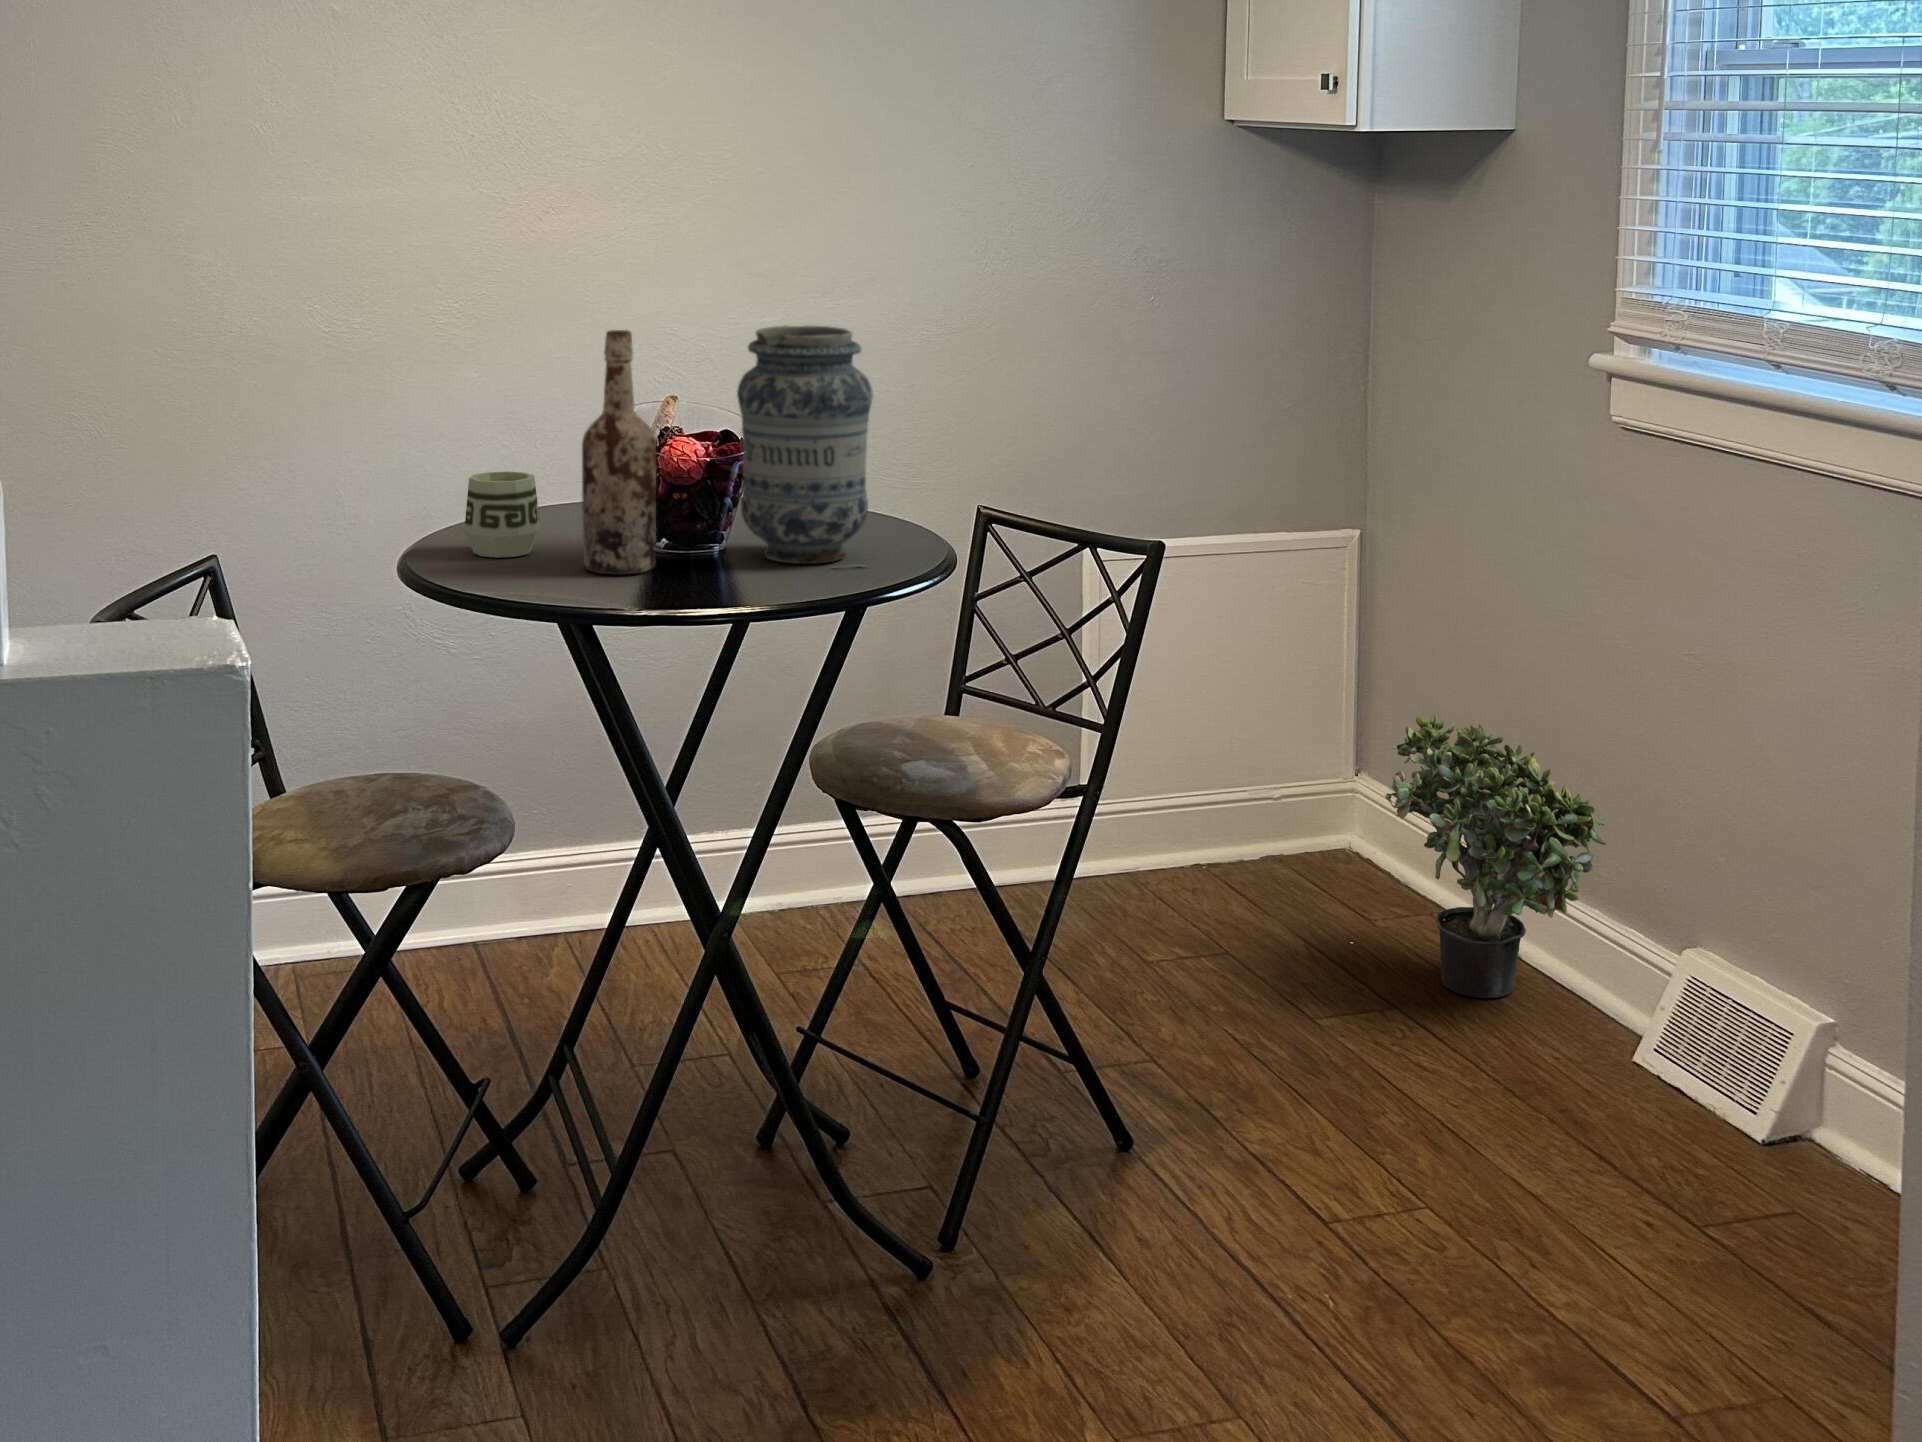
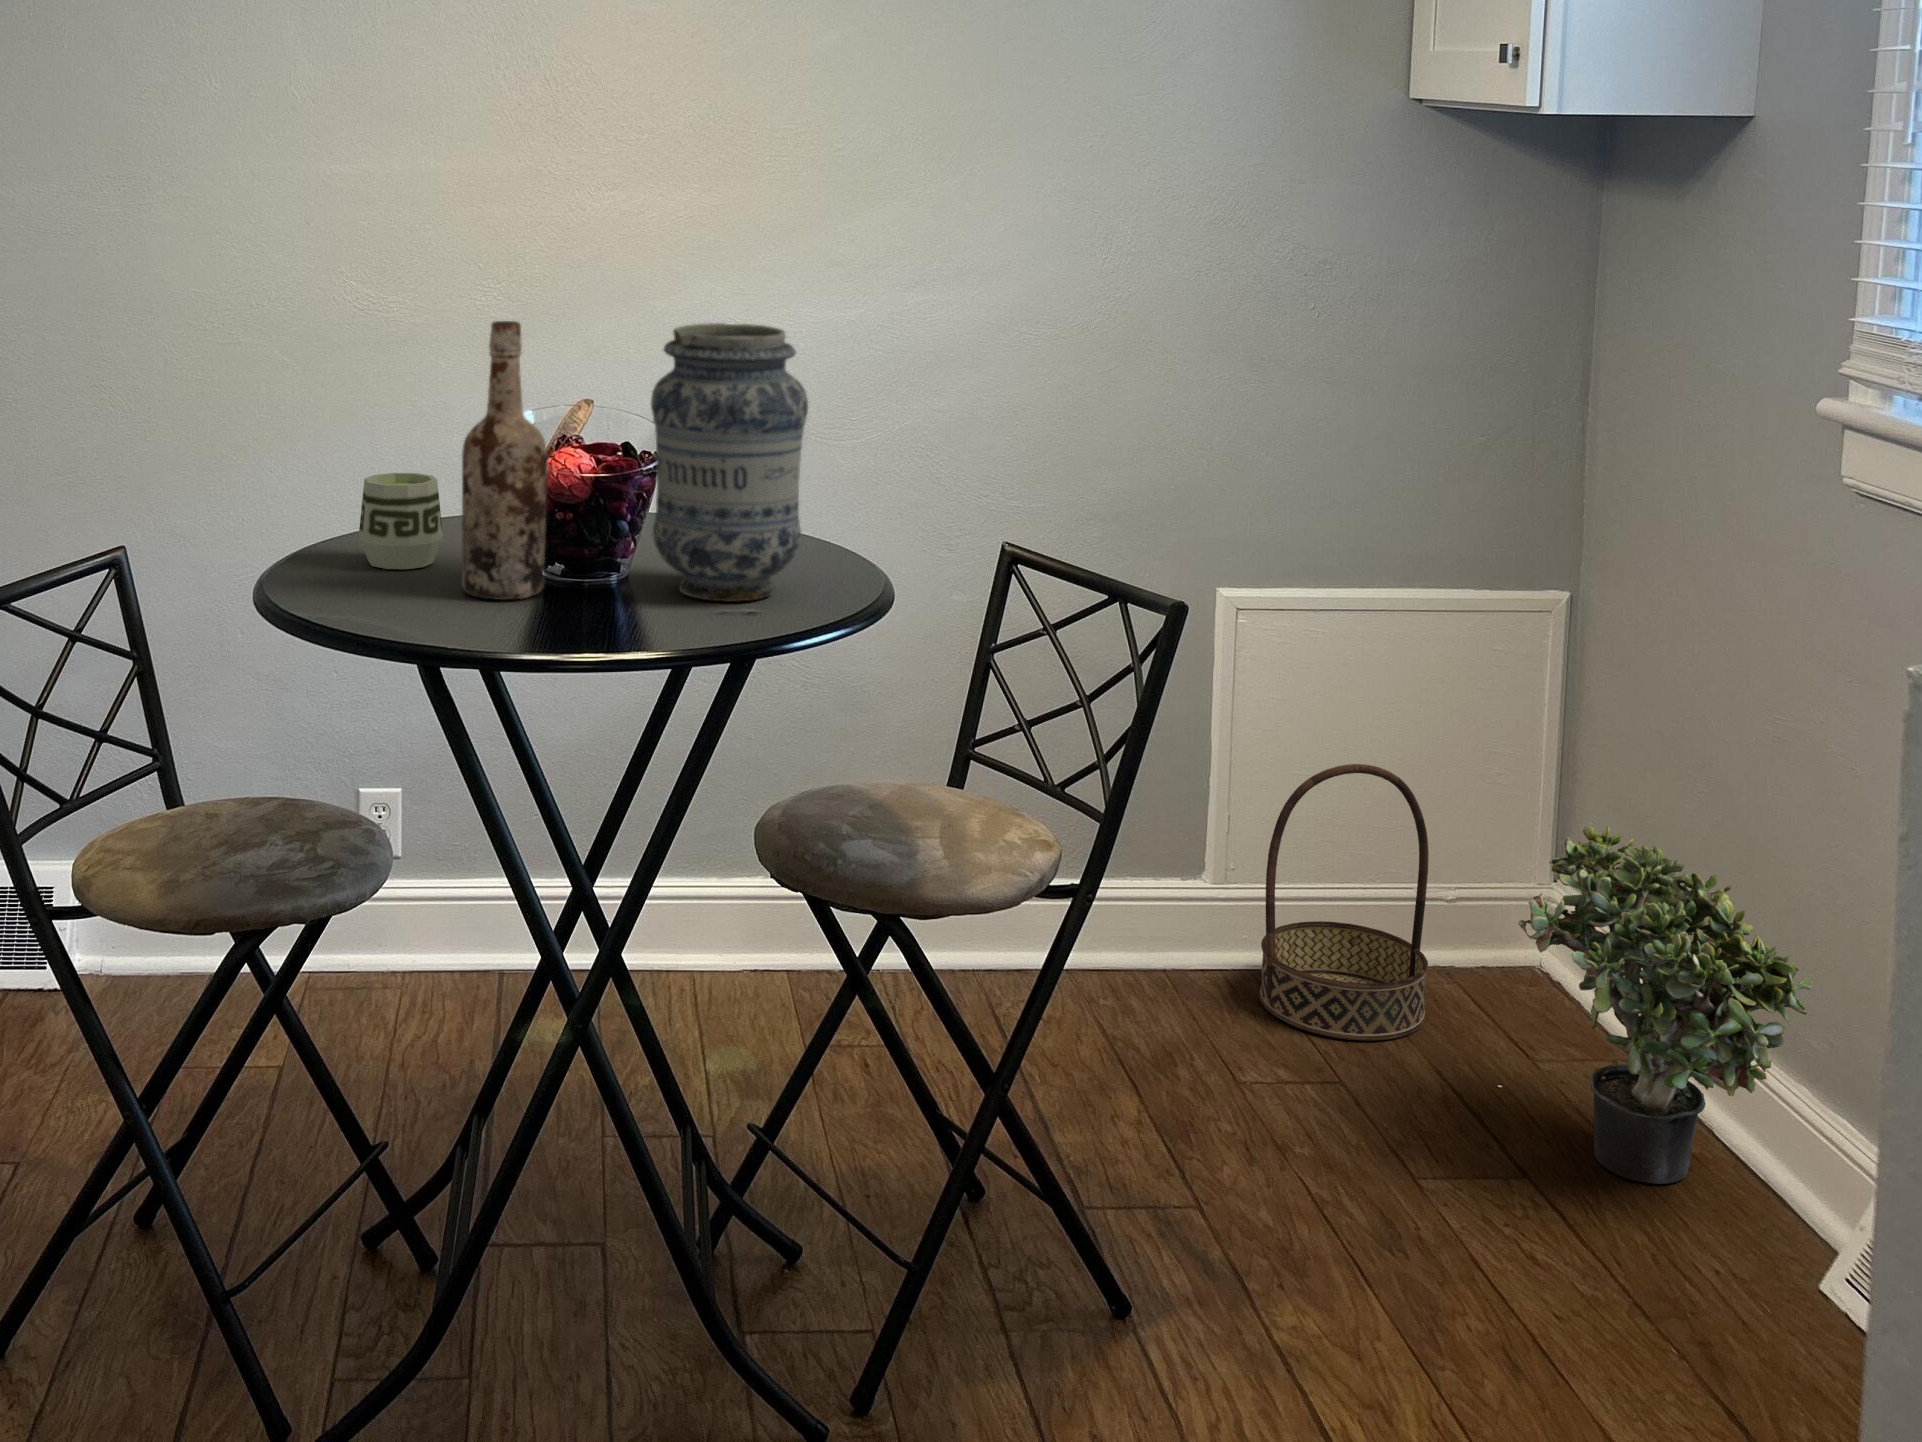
basket: none [1139,686,1279,920] -> present [1259,764,1429,1041]

